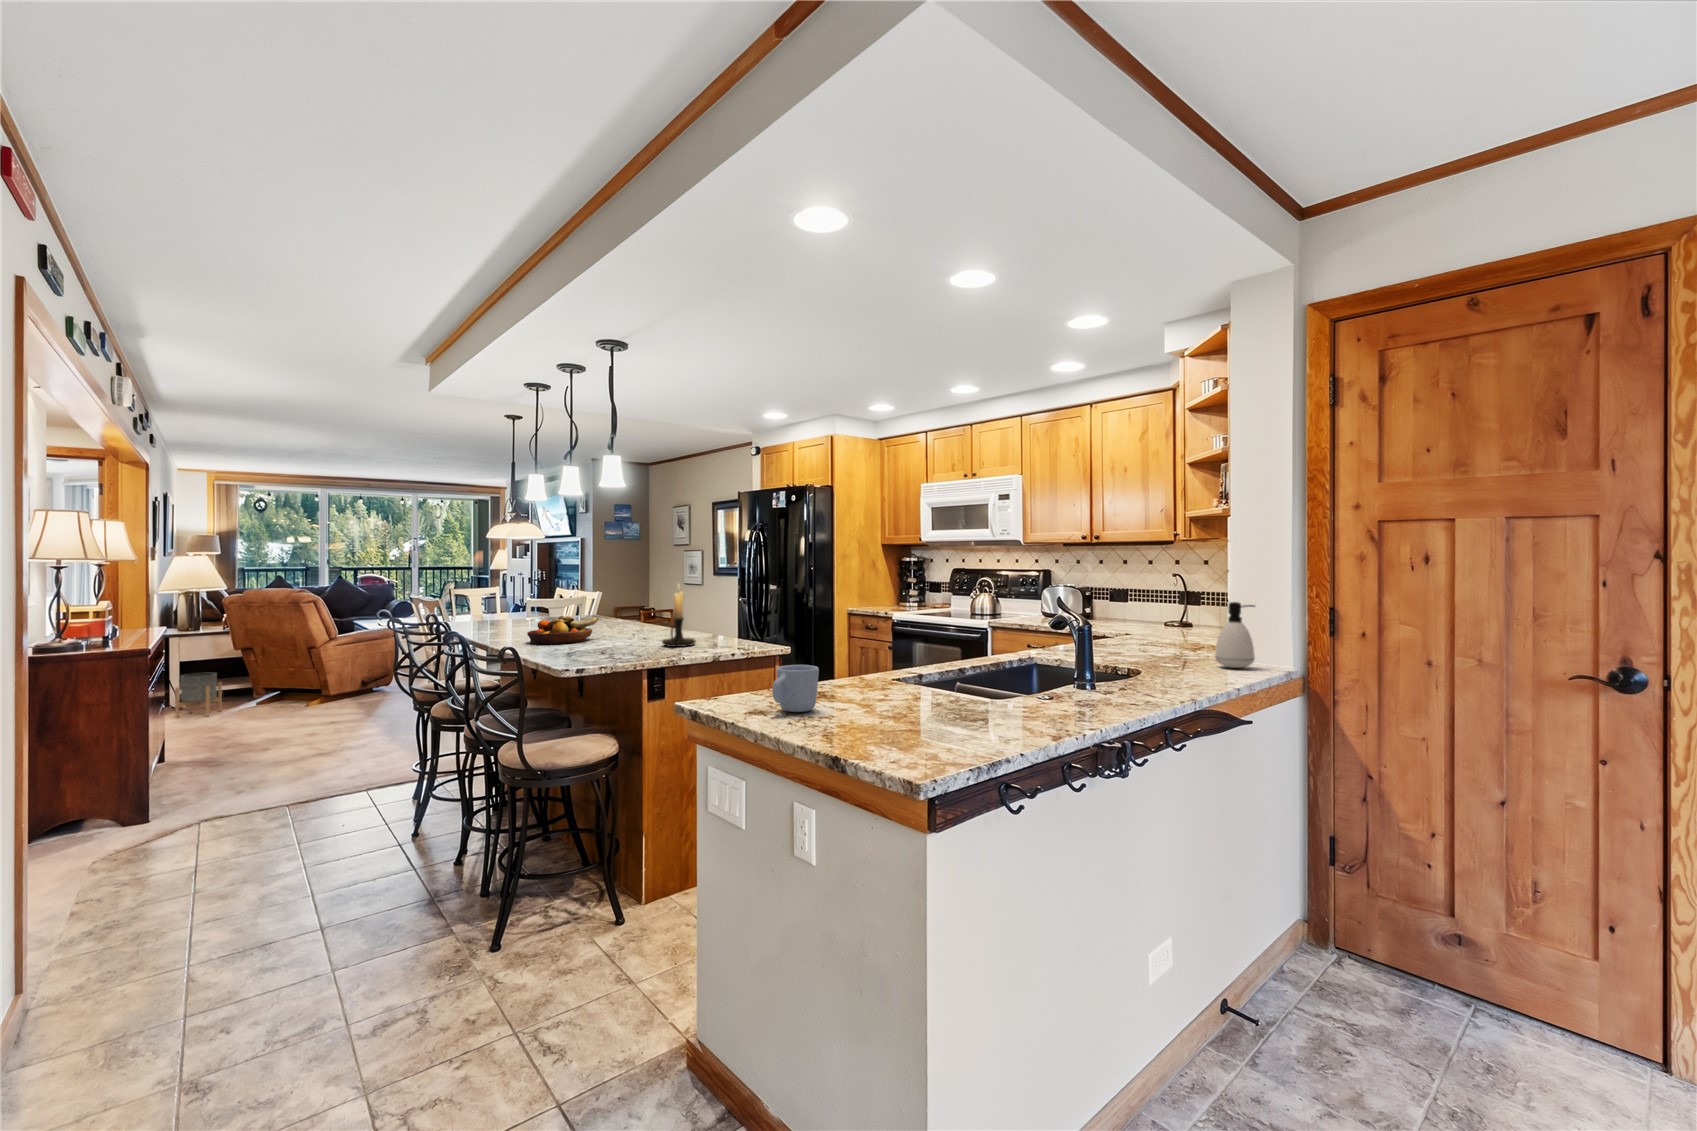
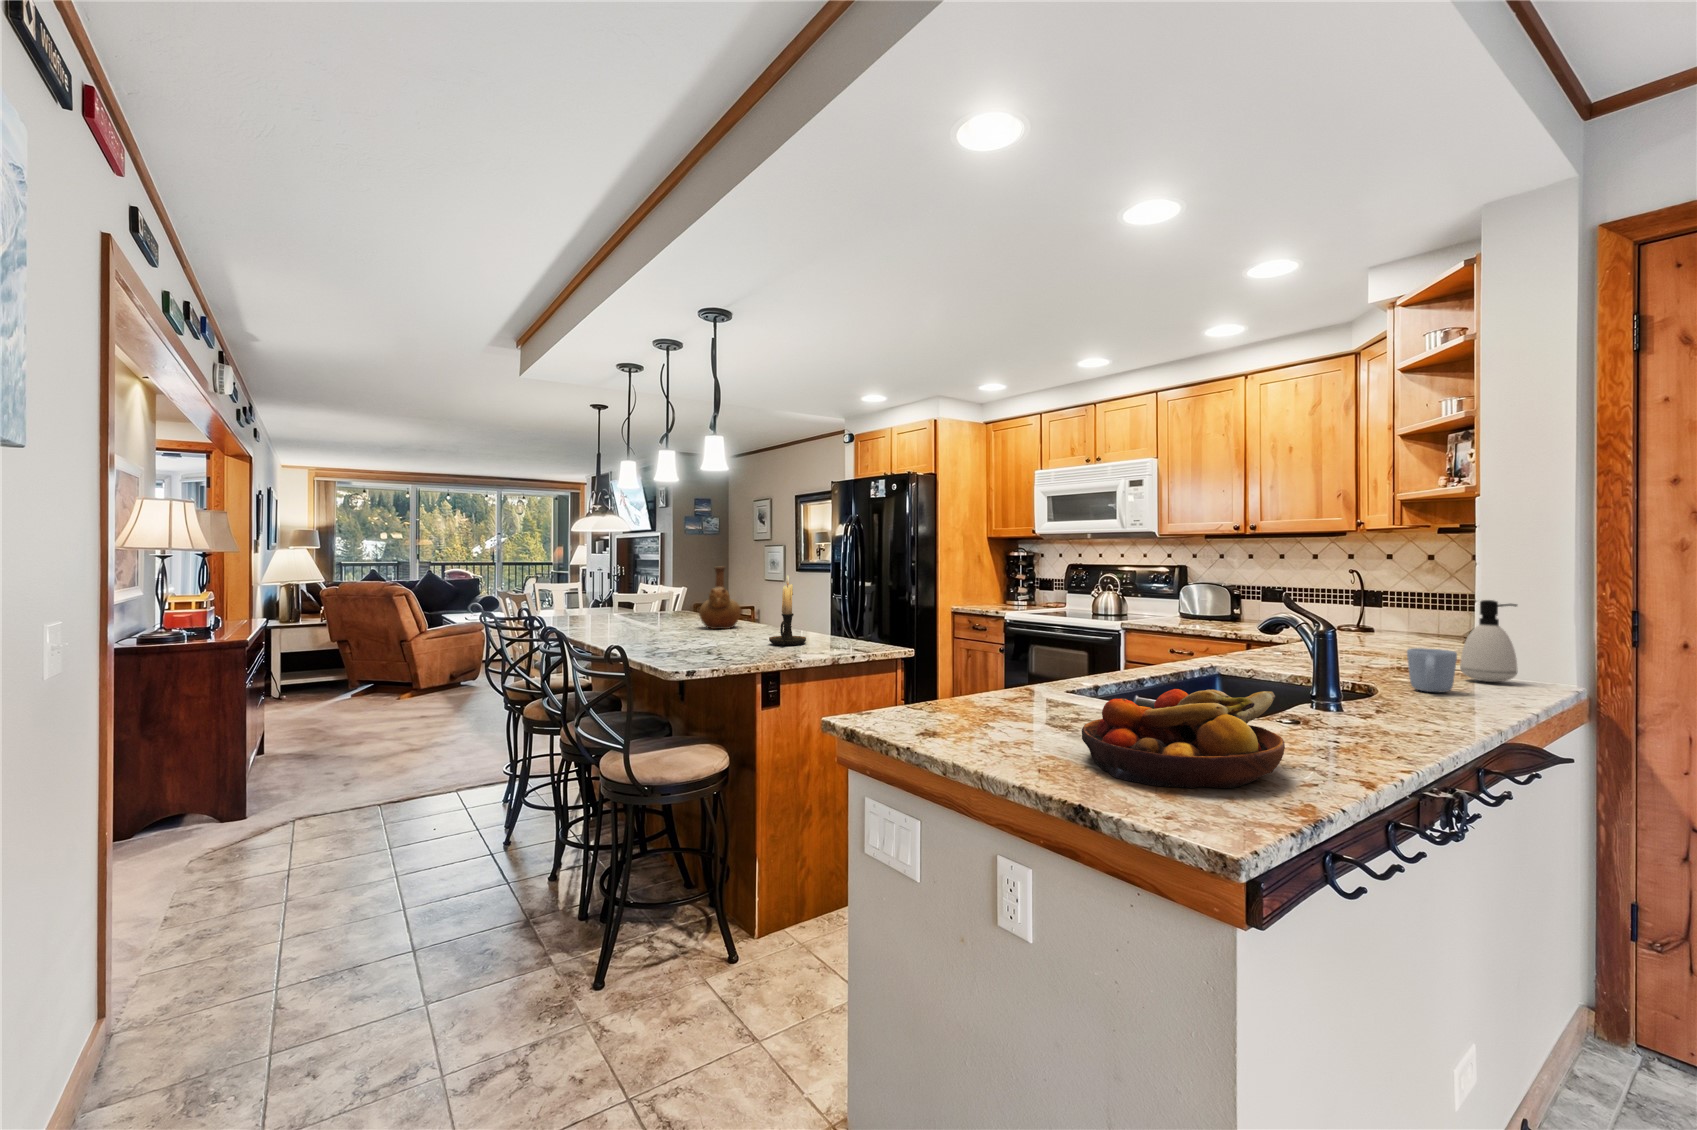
vase: none [602,574,642,633] -> present [699,566,741,629]
fruit bowl: present [527,616,598,644] -> present [1082,689,1285,788]
mug: present [772,665,819,712] -> present [1407,648,1457,692]
planter: present [175,673,222,718] -> none [277,664,321,708]

